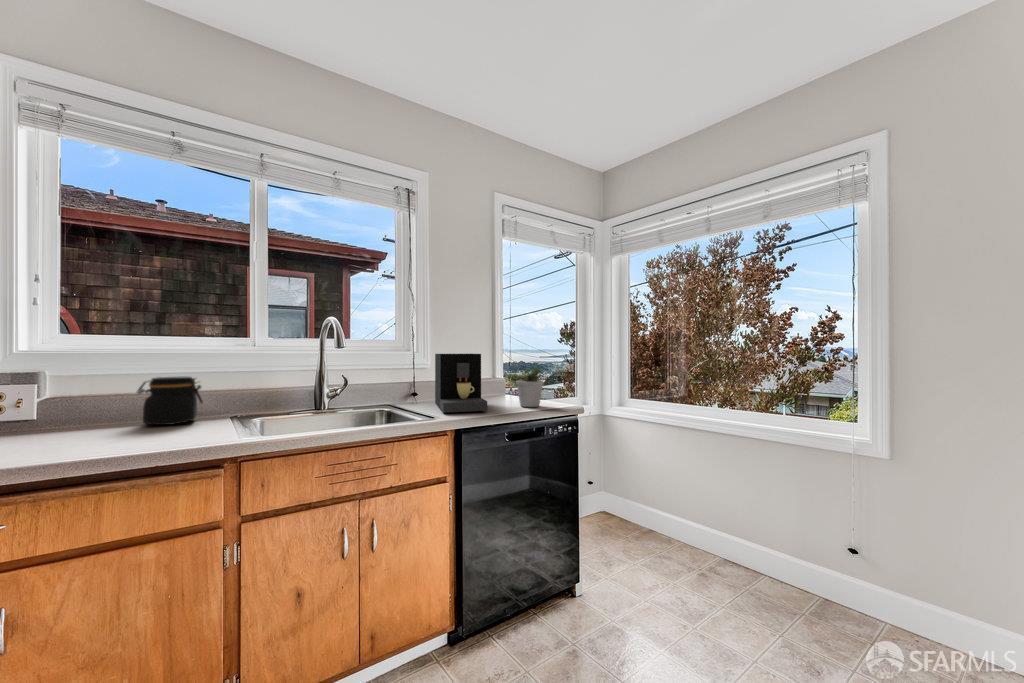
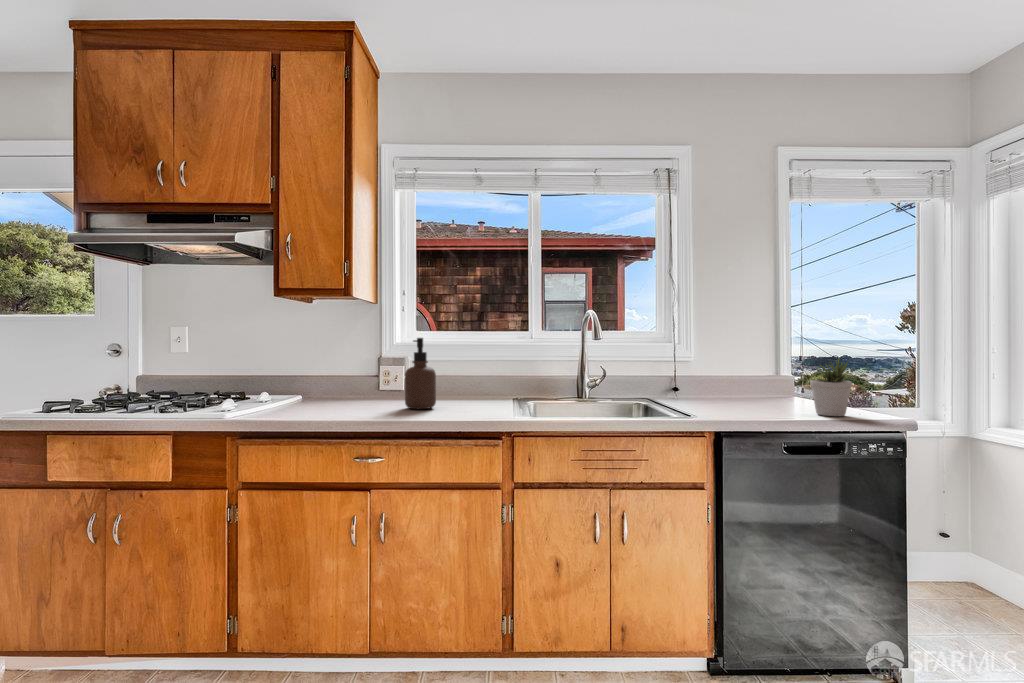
soap dispenser: none [62,346,121,443] -> present [405,338,436,409]
coffee maker: present [435,354,487,413] -> none [705,344,762,415]
jar: present [137,376,203,425] -> none [443,362,486,402]

